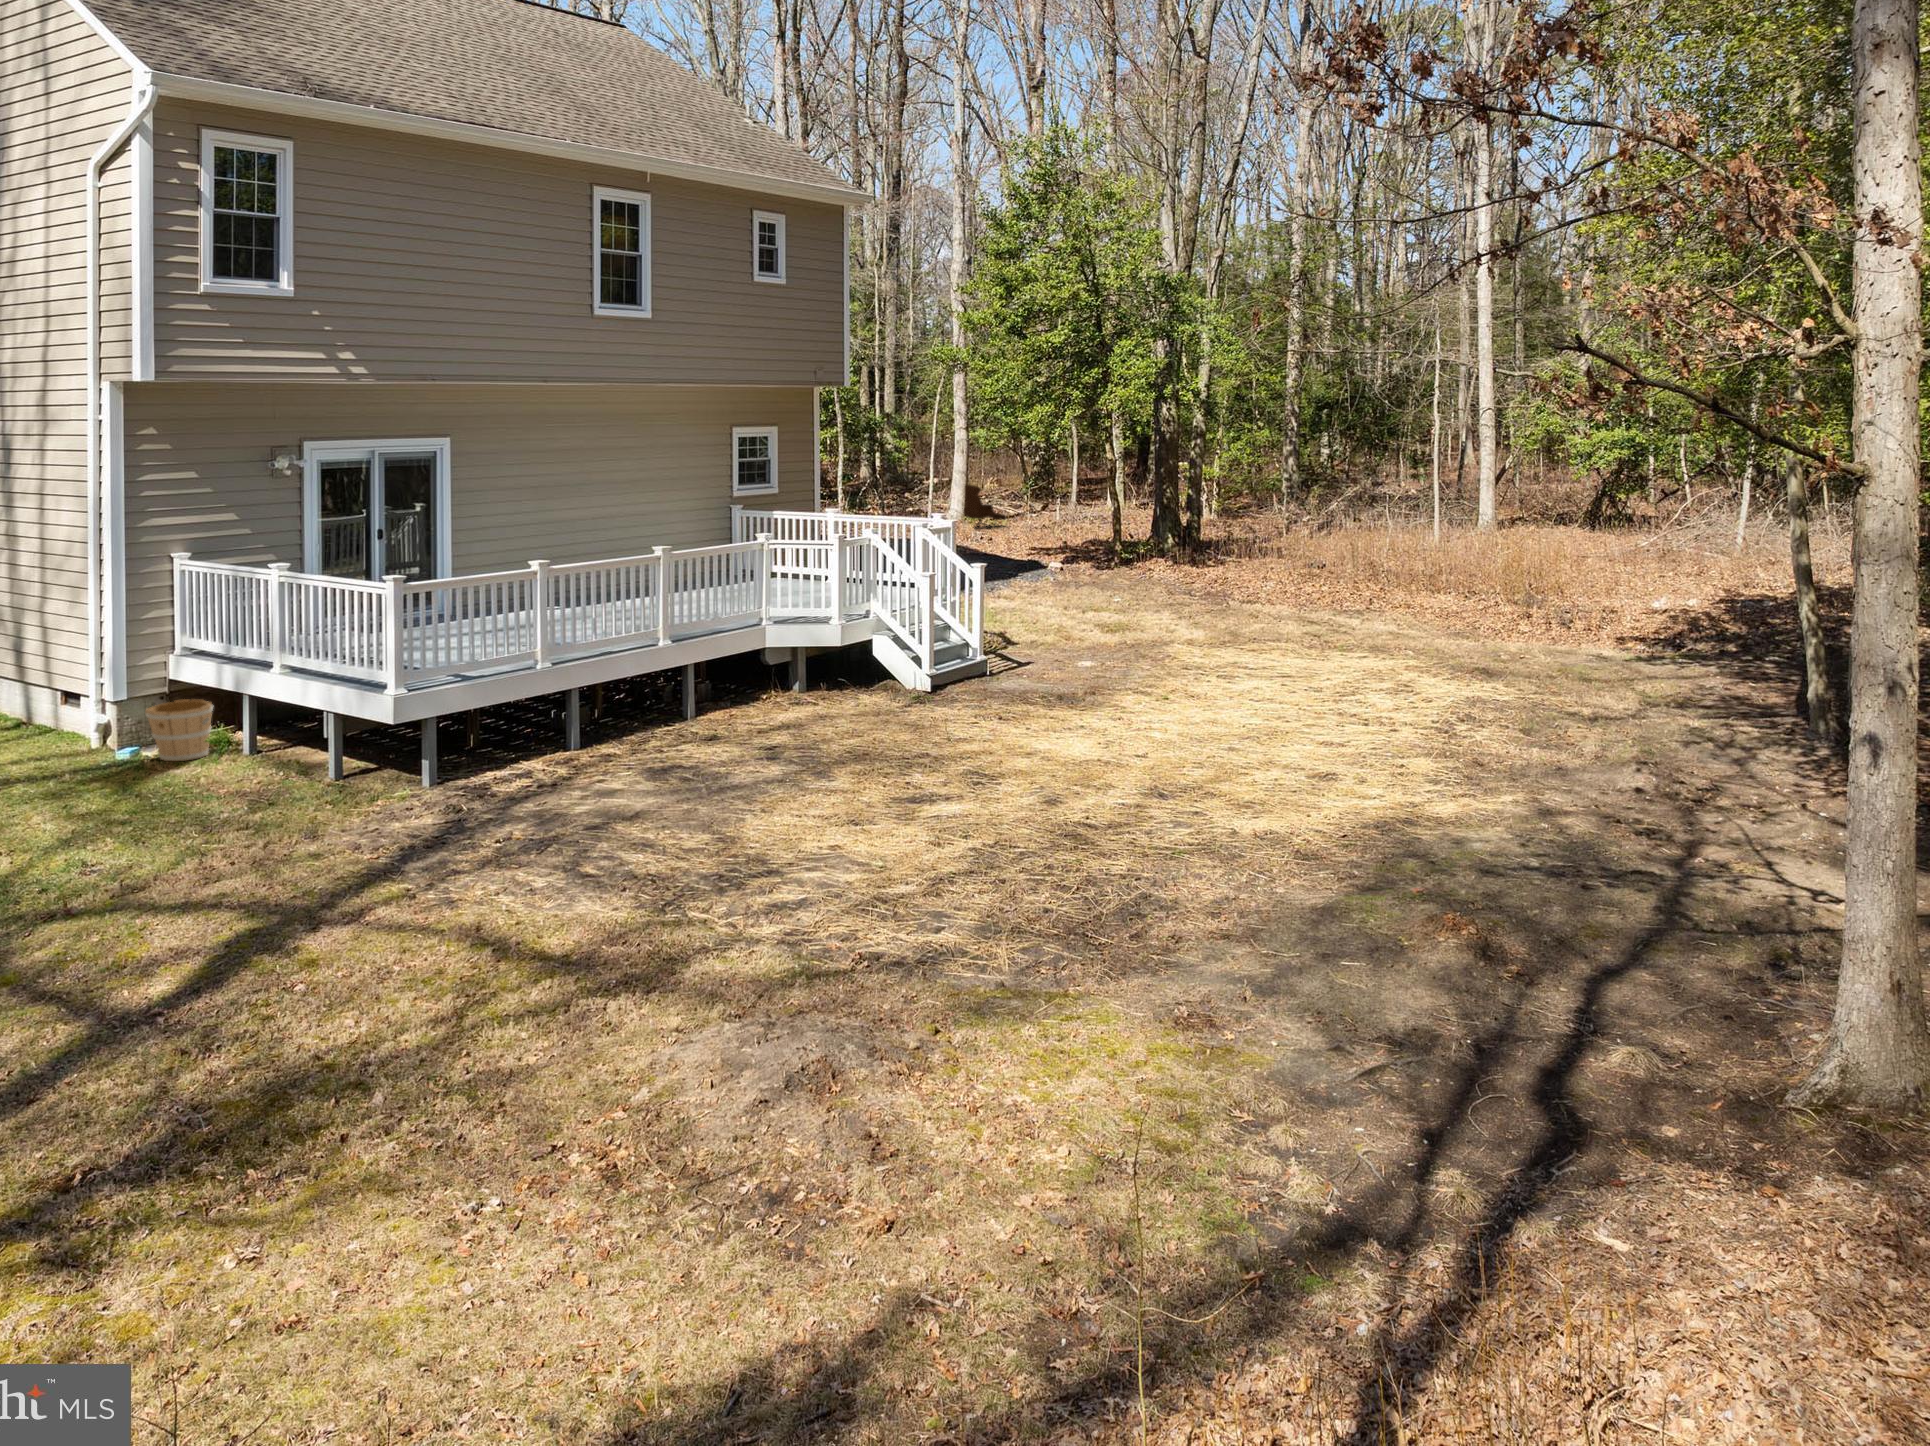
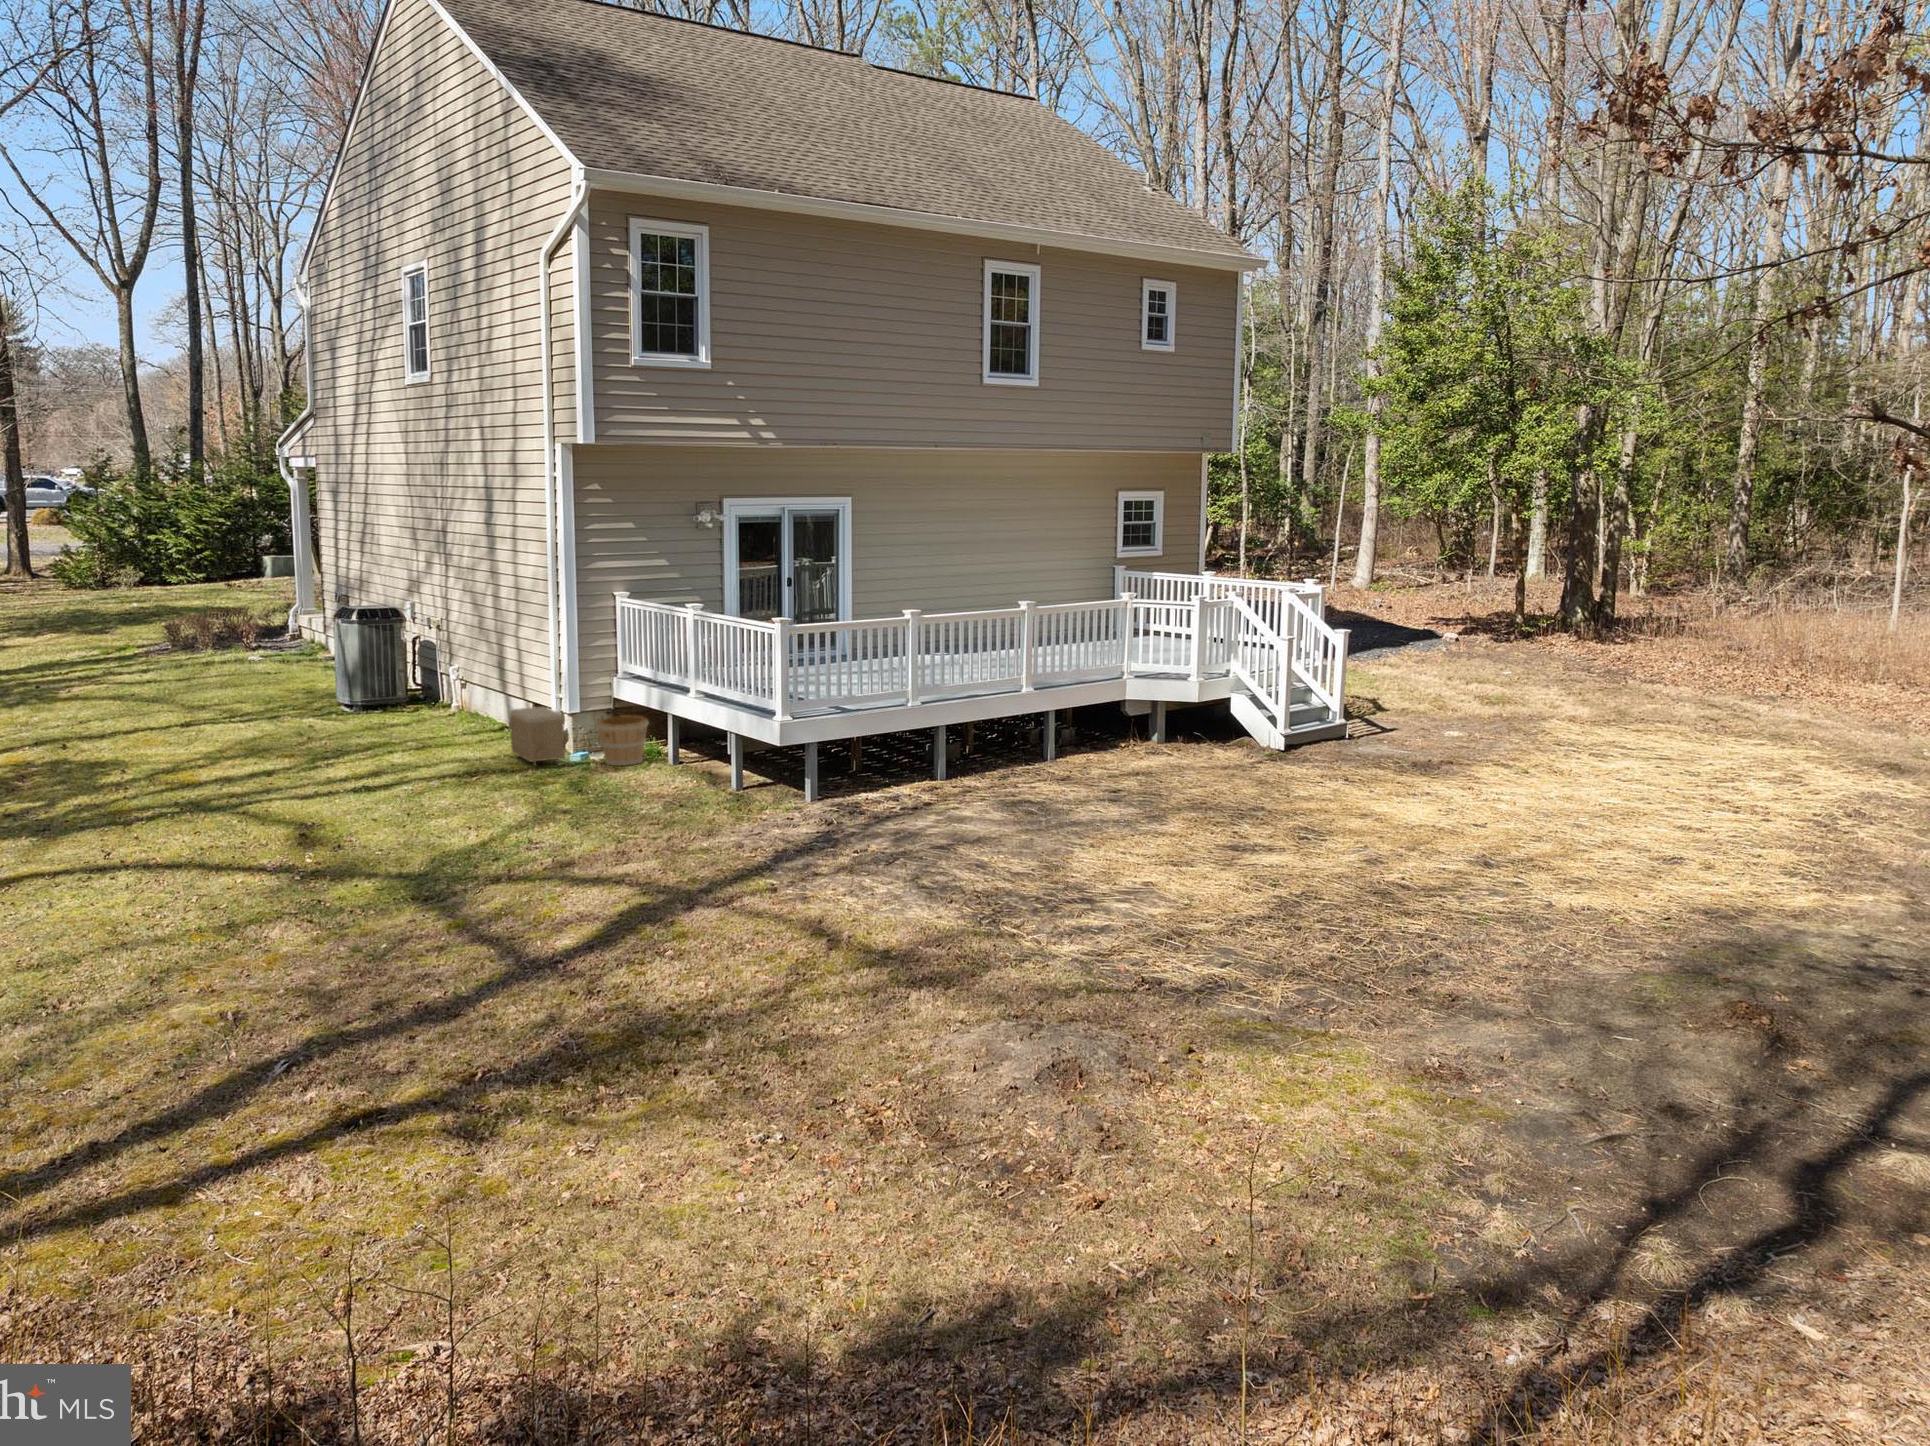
lounge chair: present [962,485,1007,526] -> none [1363,553,1412,597]
storage bench: none [25,695,106,769] -> present [510,707,565,765]

